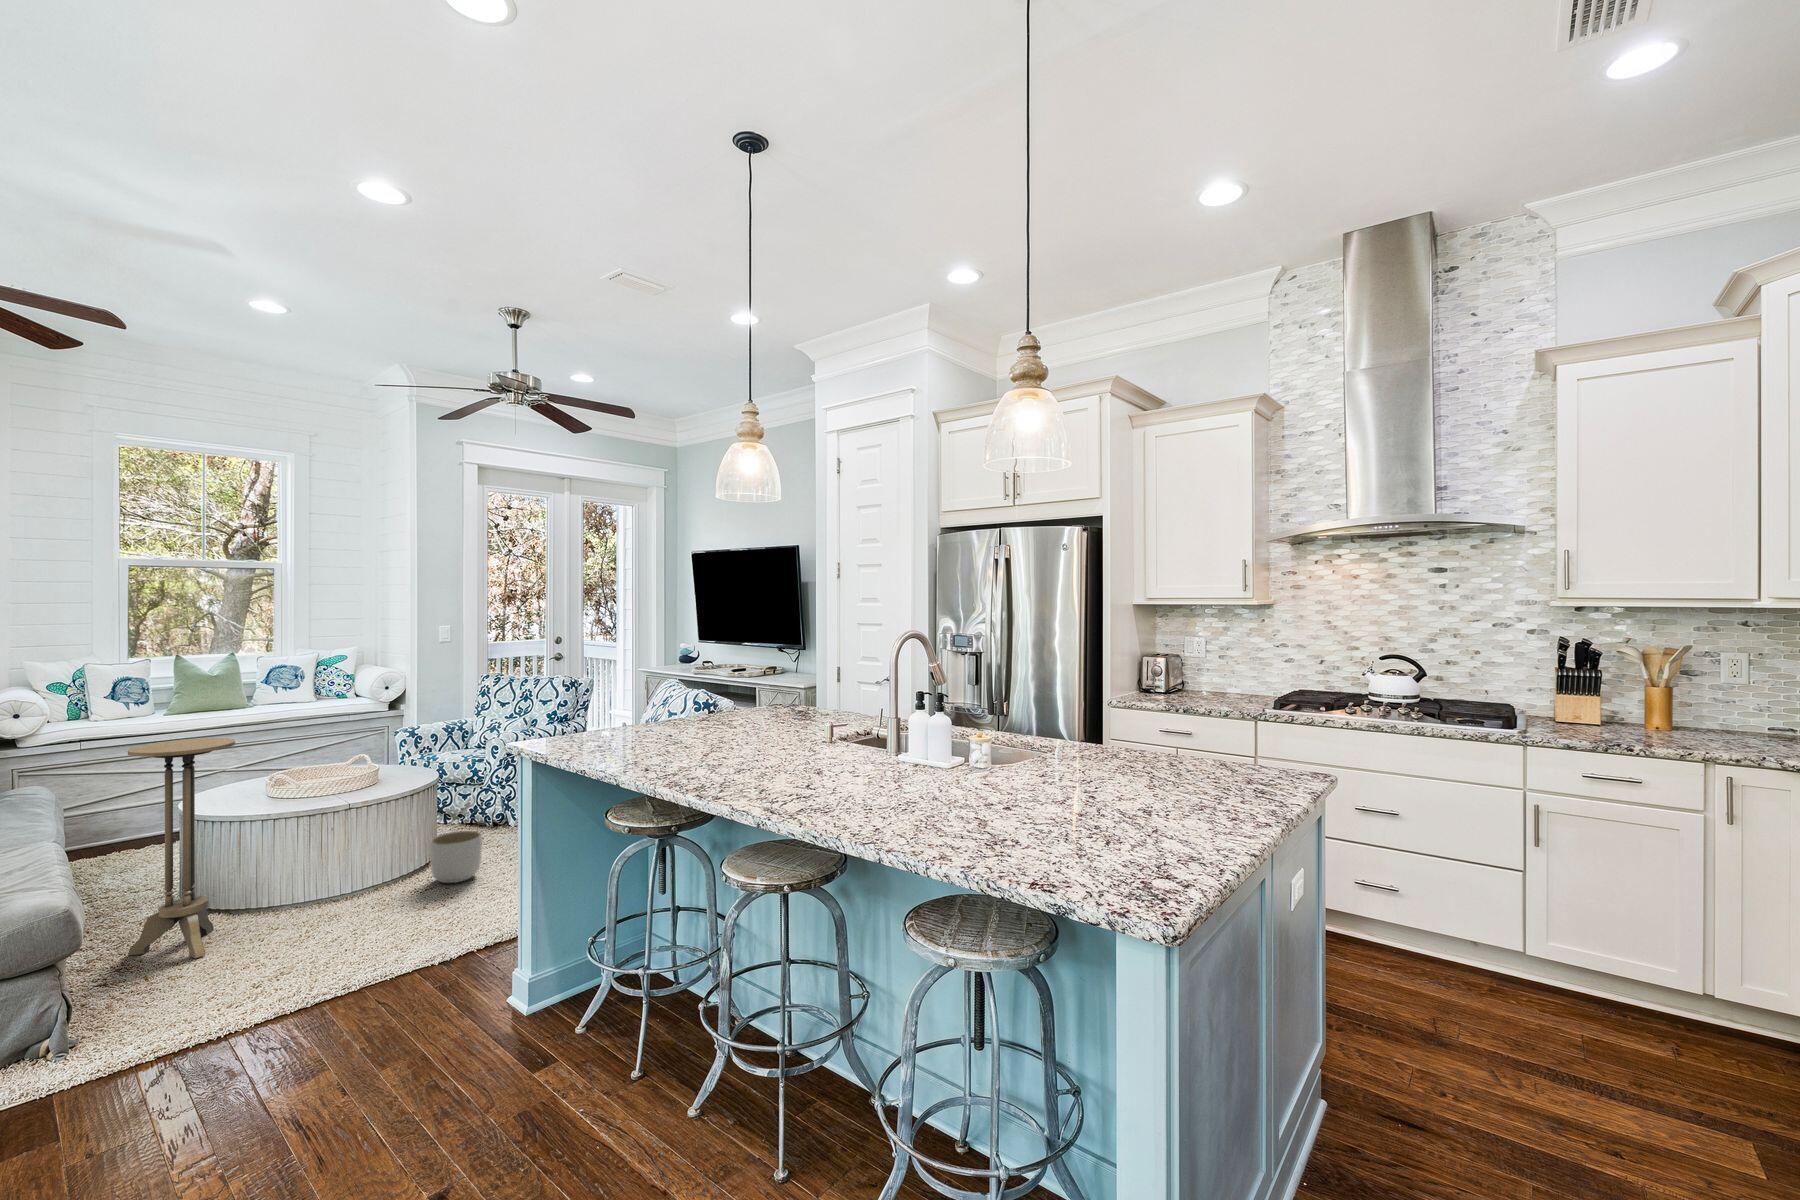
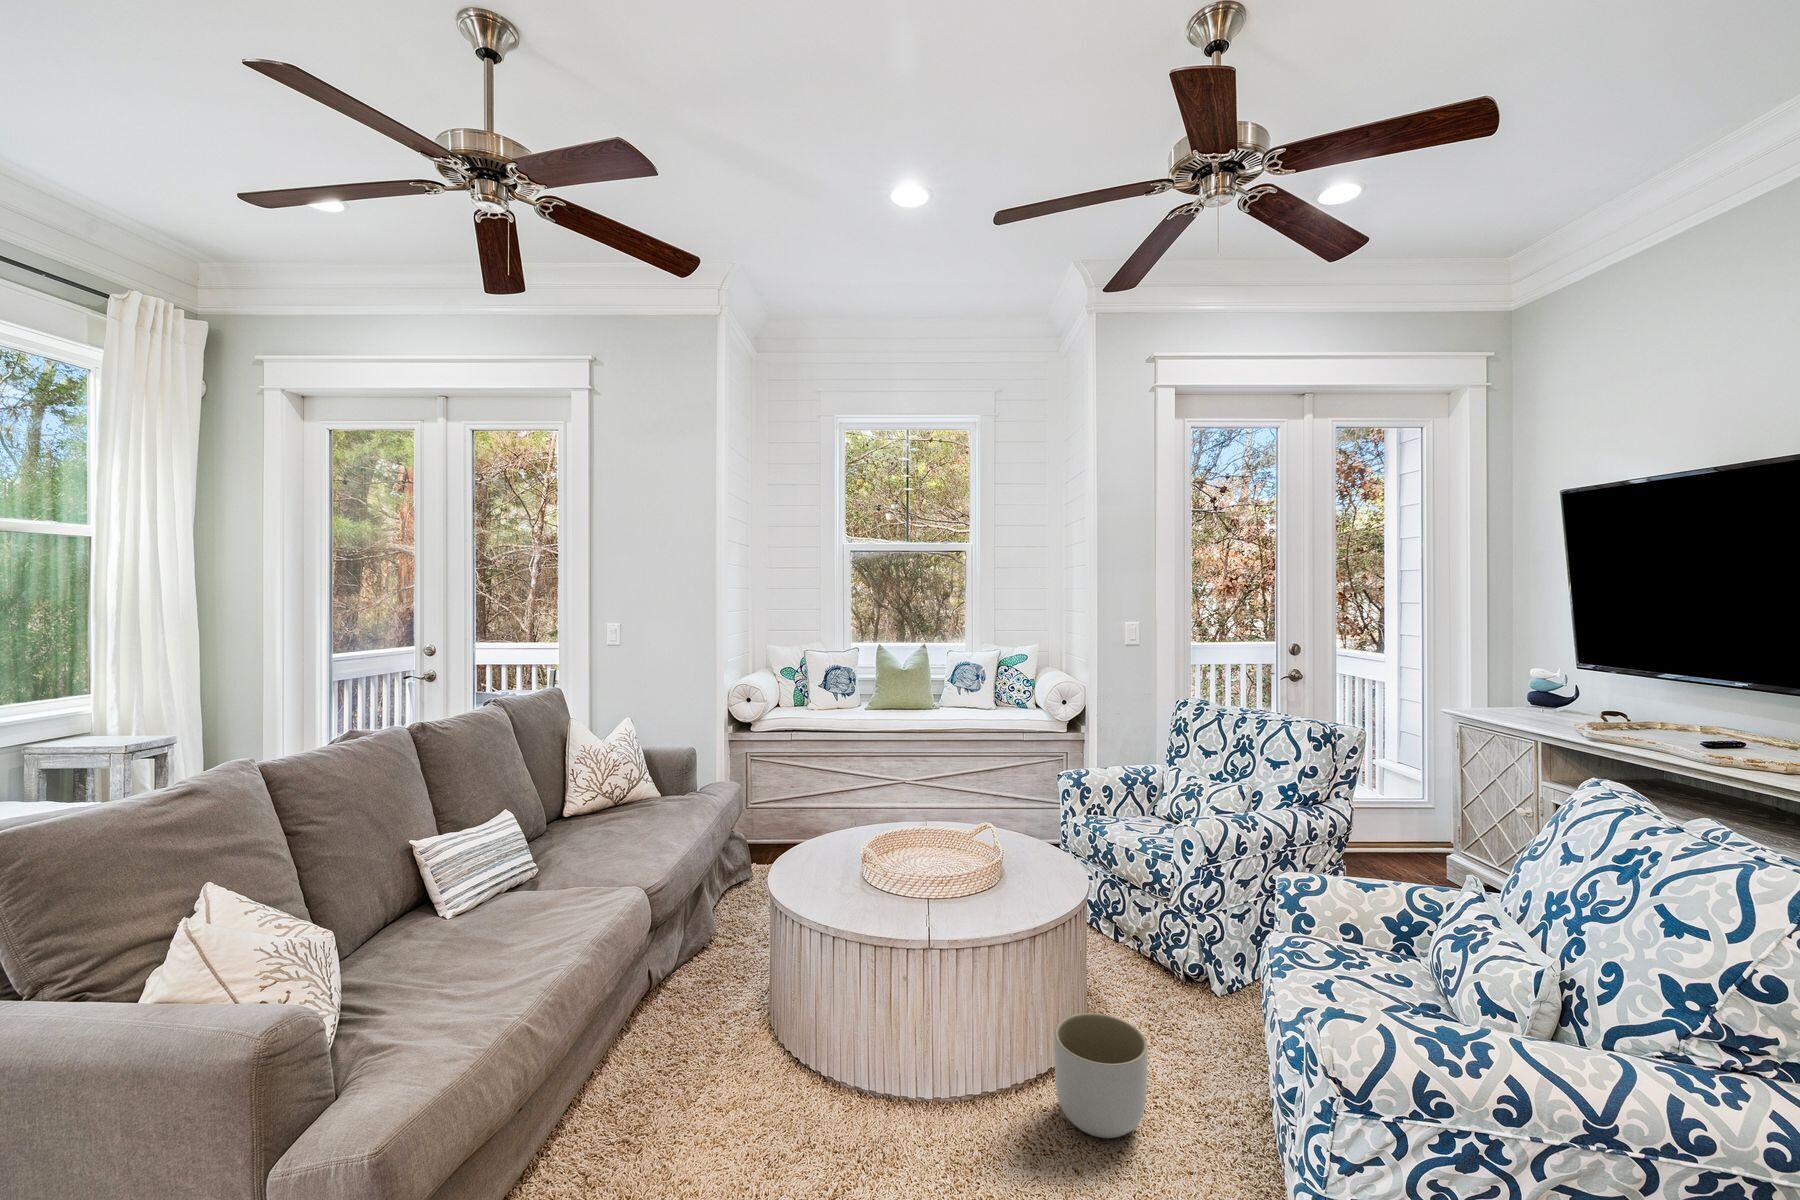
side table: present [128,738,235,958] -> none [639,779,767,1155]

